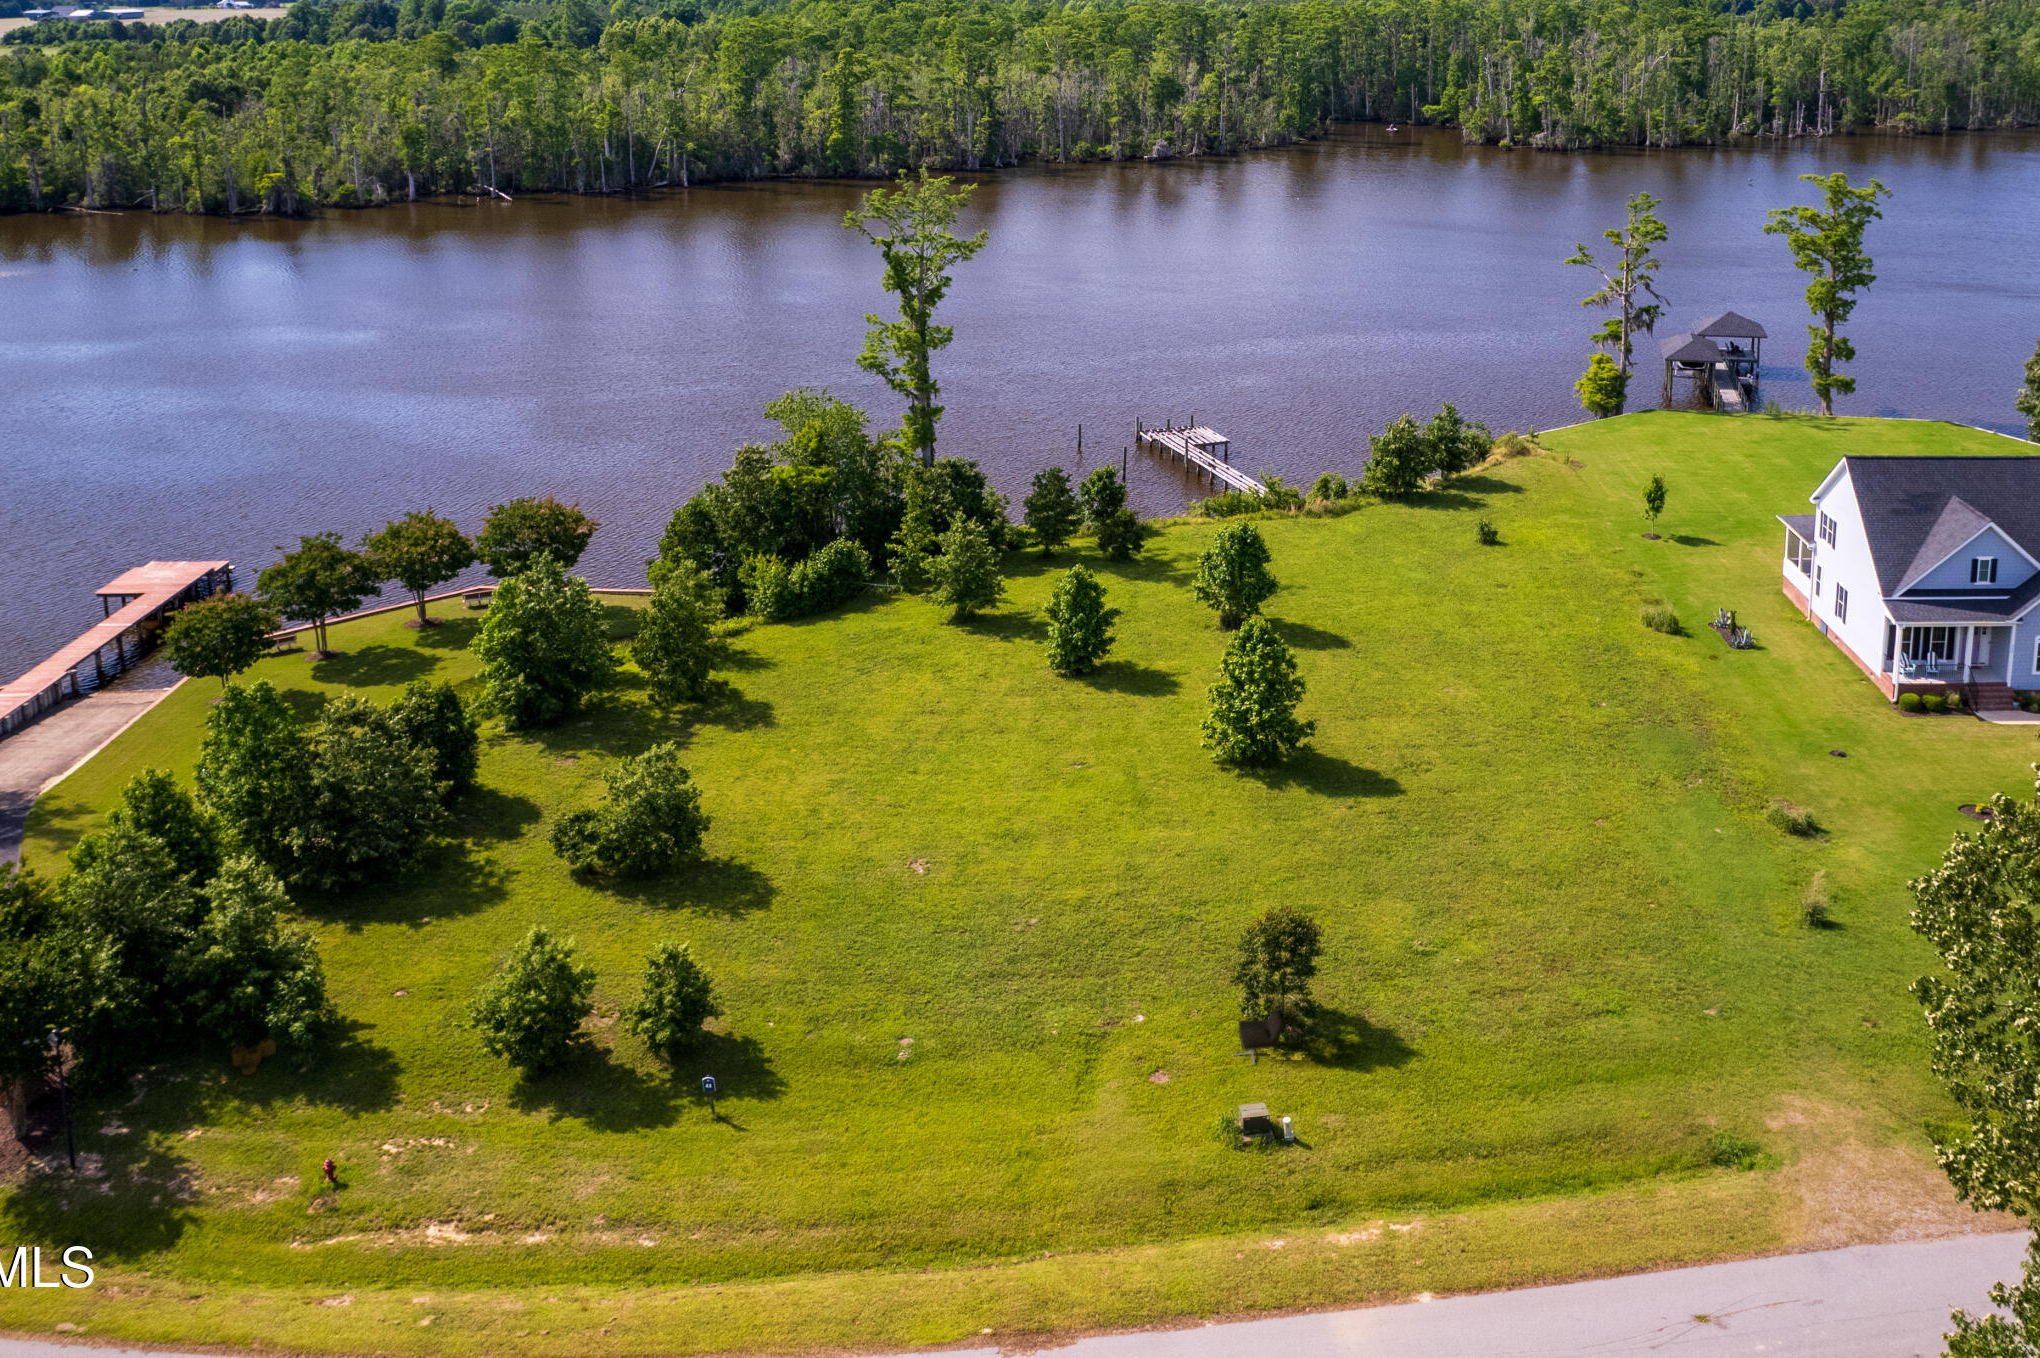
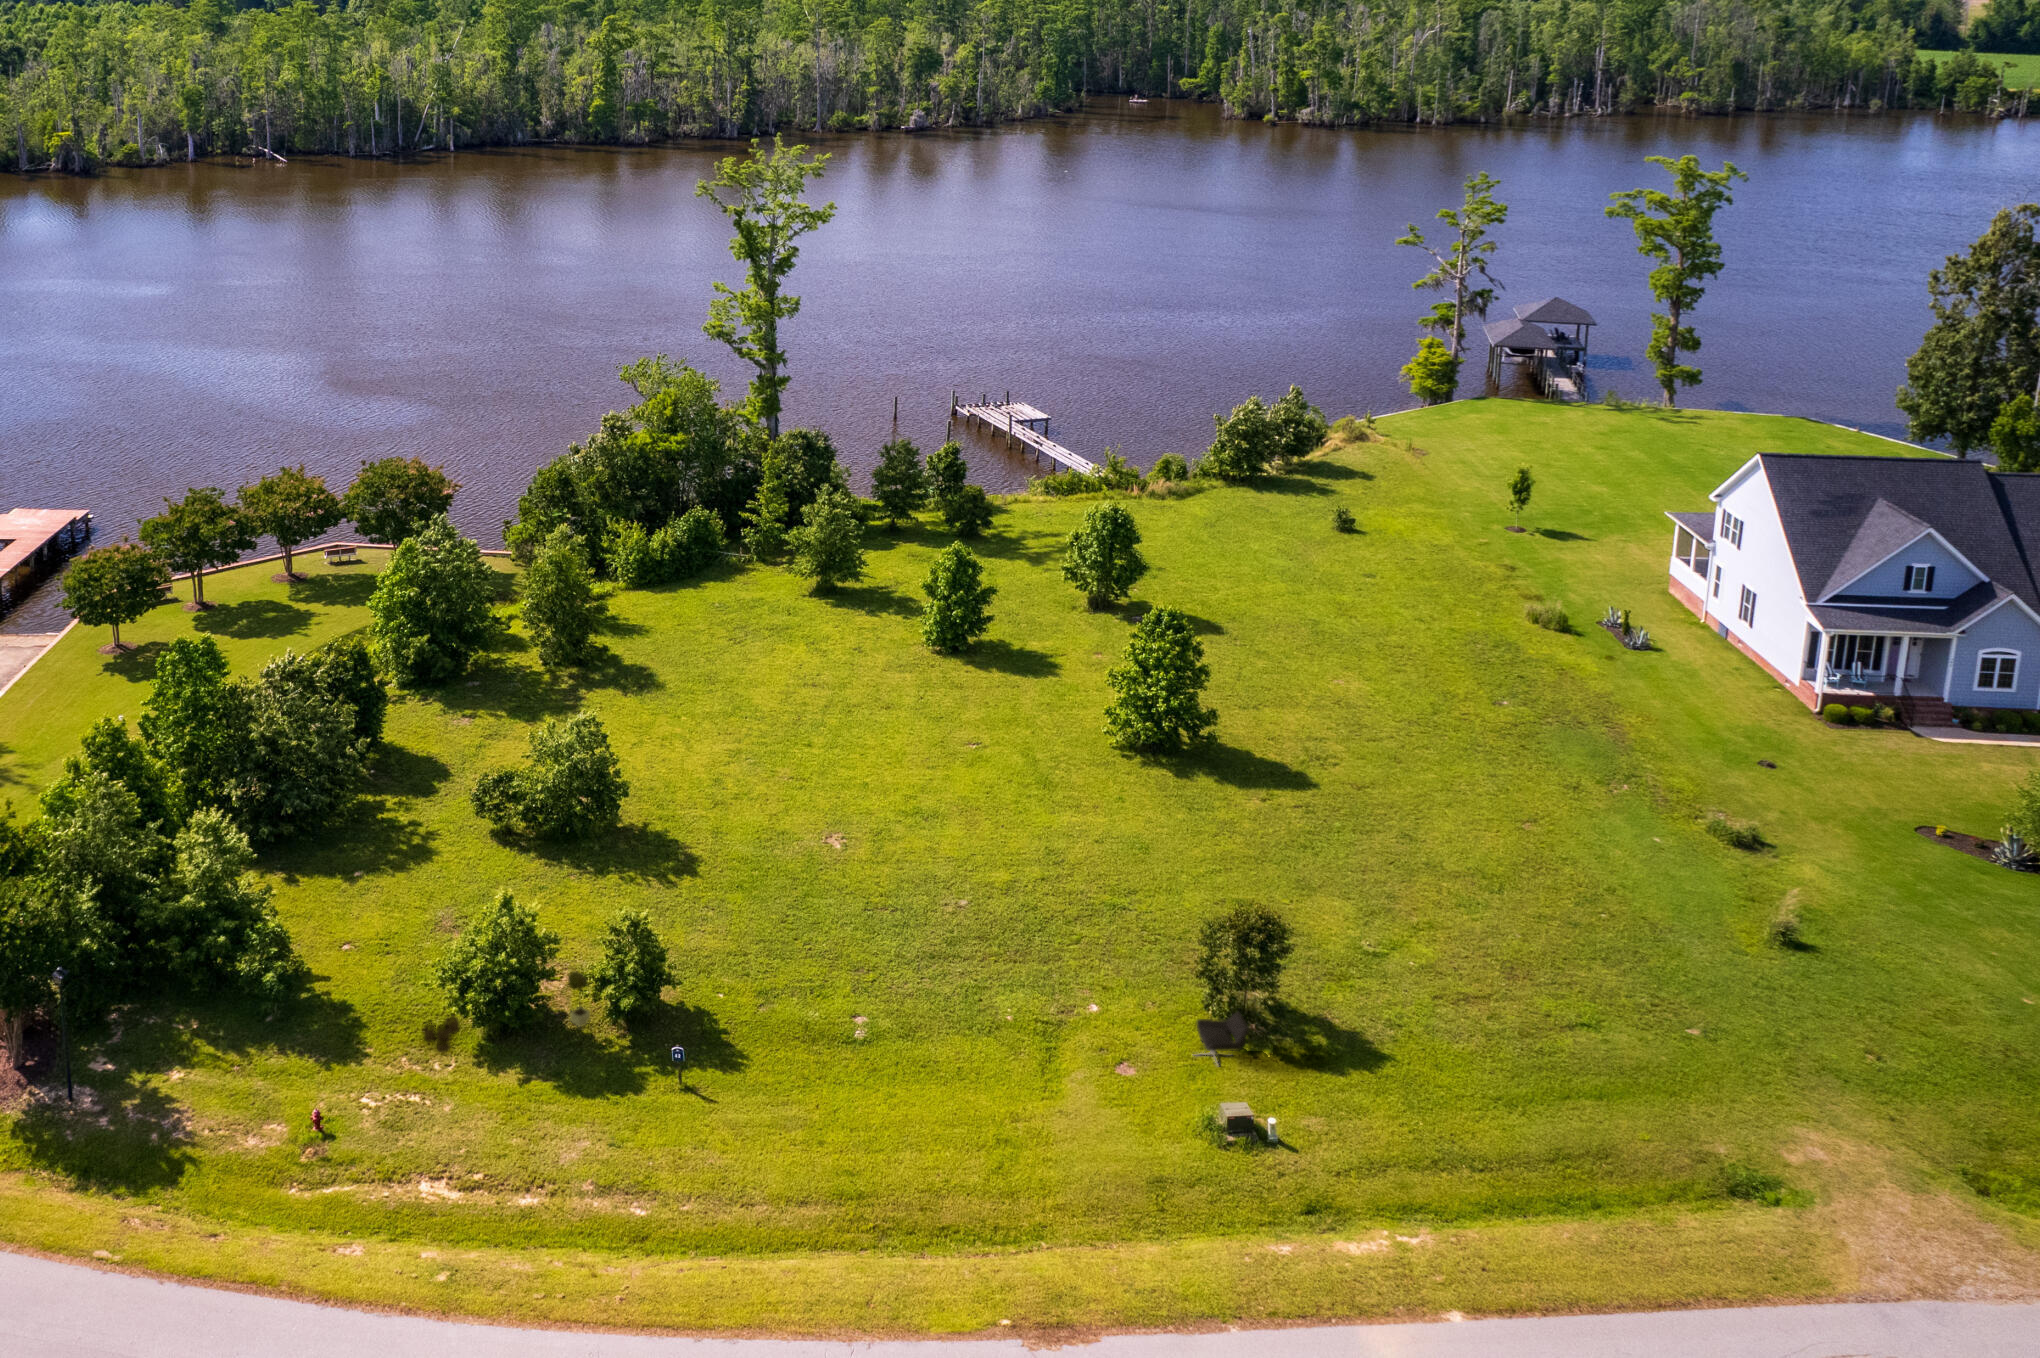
potted tree: none [613,1007,639,1065] -> present [568,971,591,1027]
woven basket: present [232,1039,276,1075] -> present [424,1015,459,1052]

